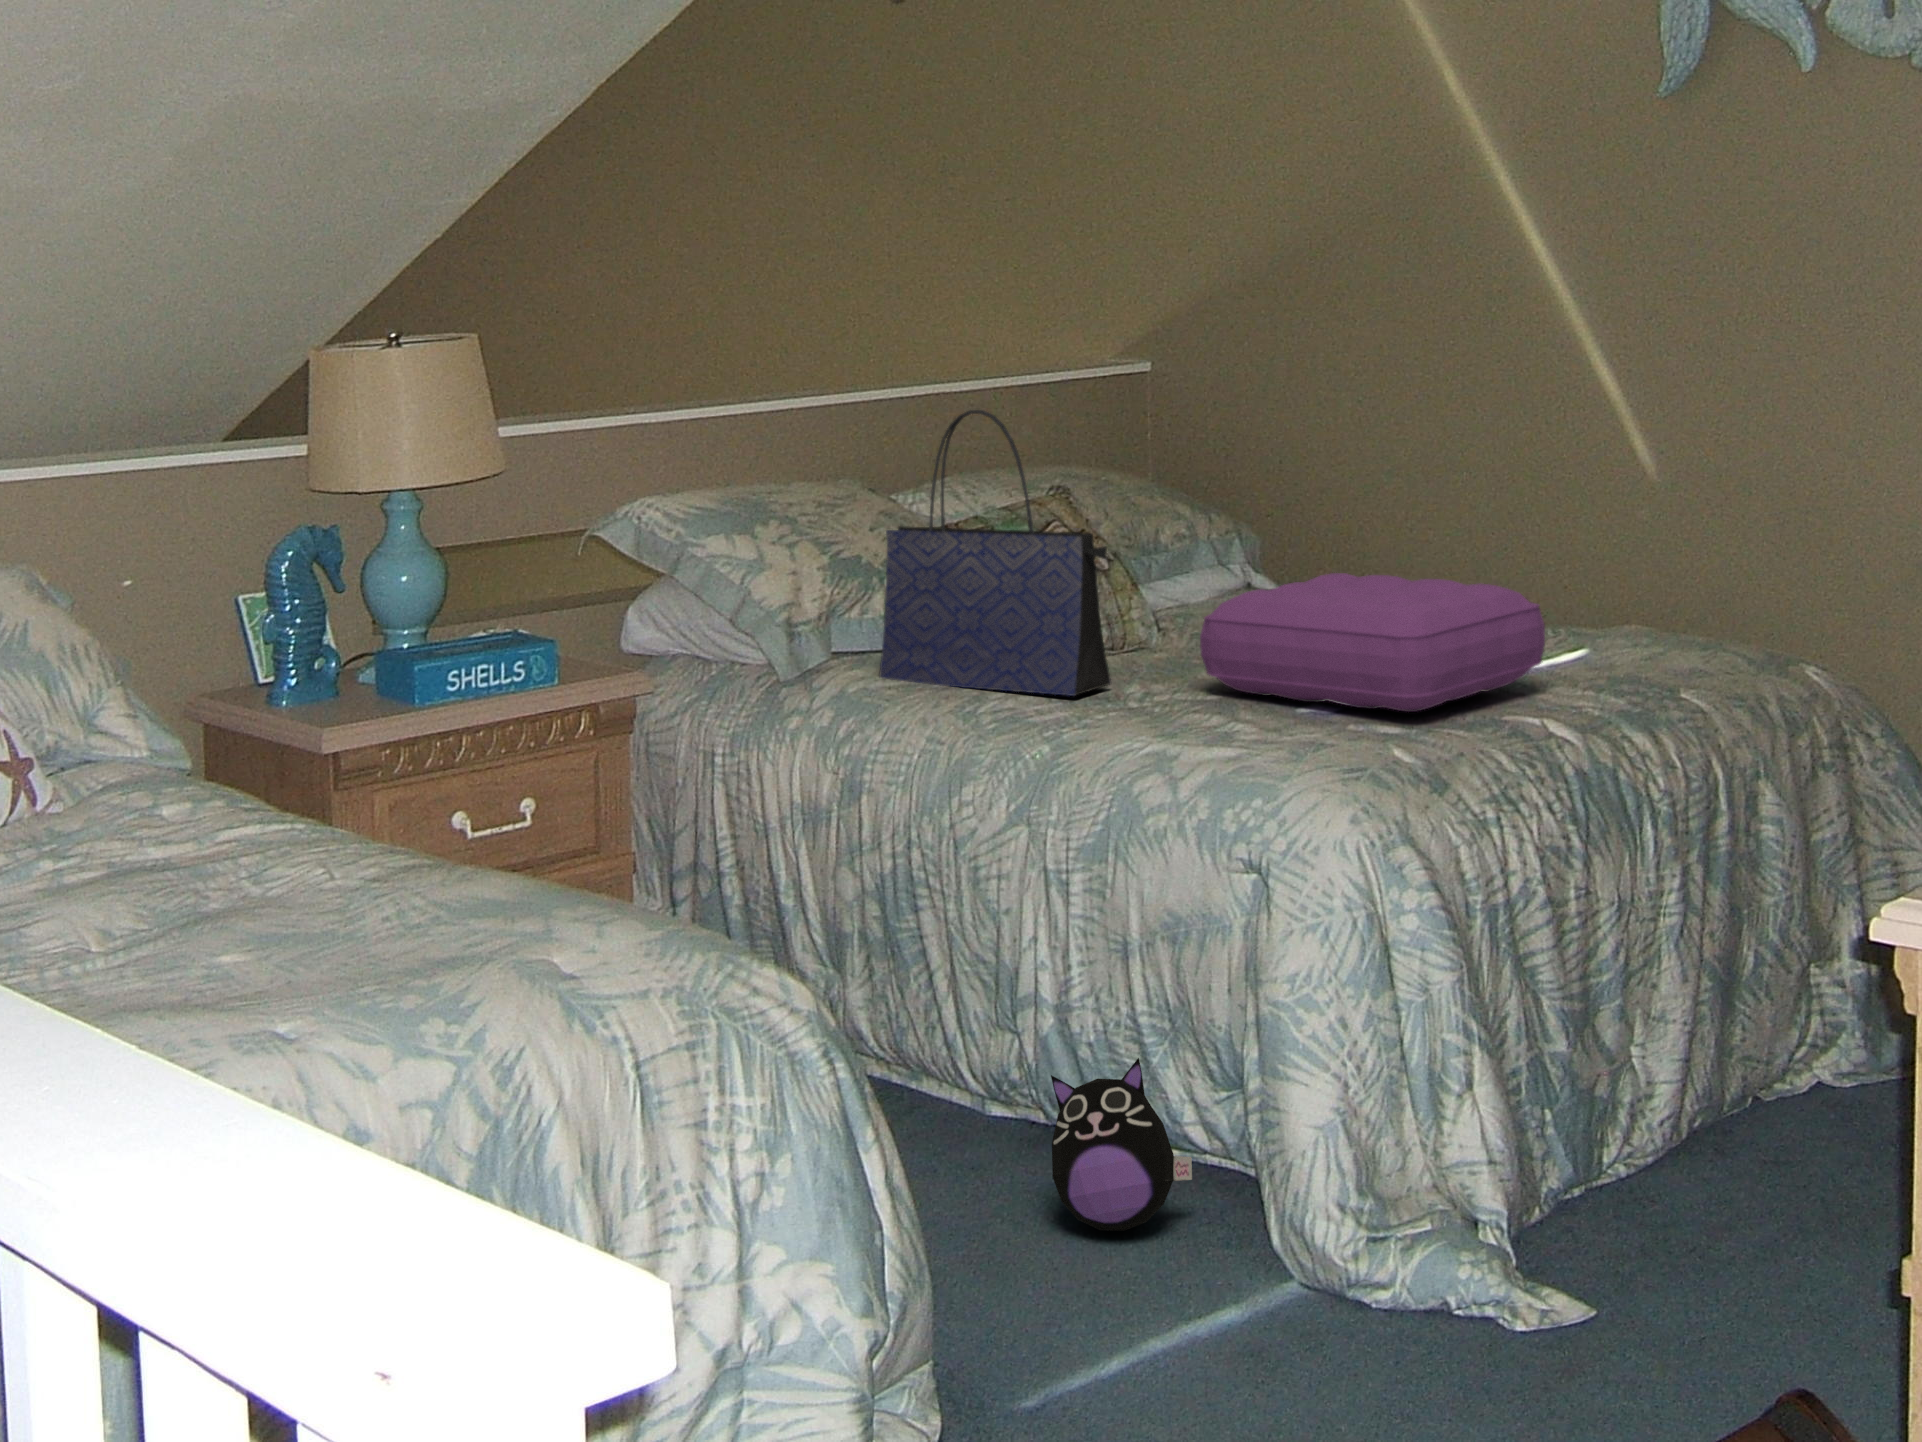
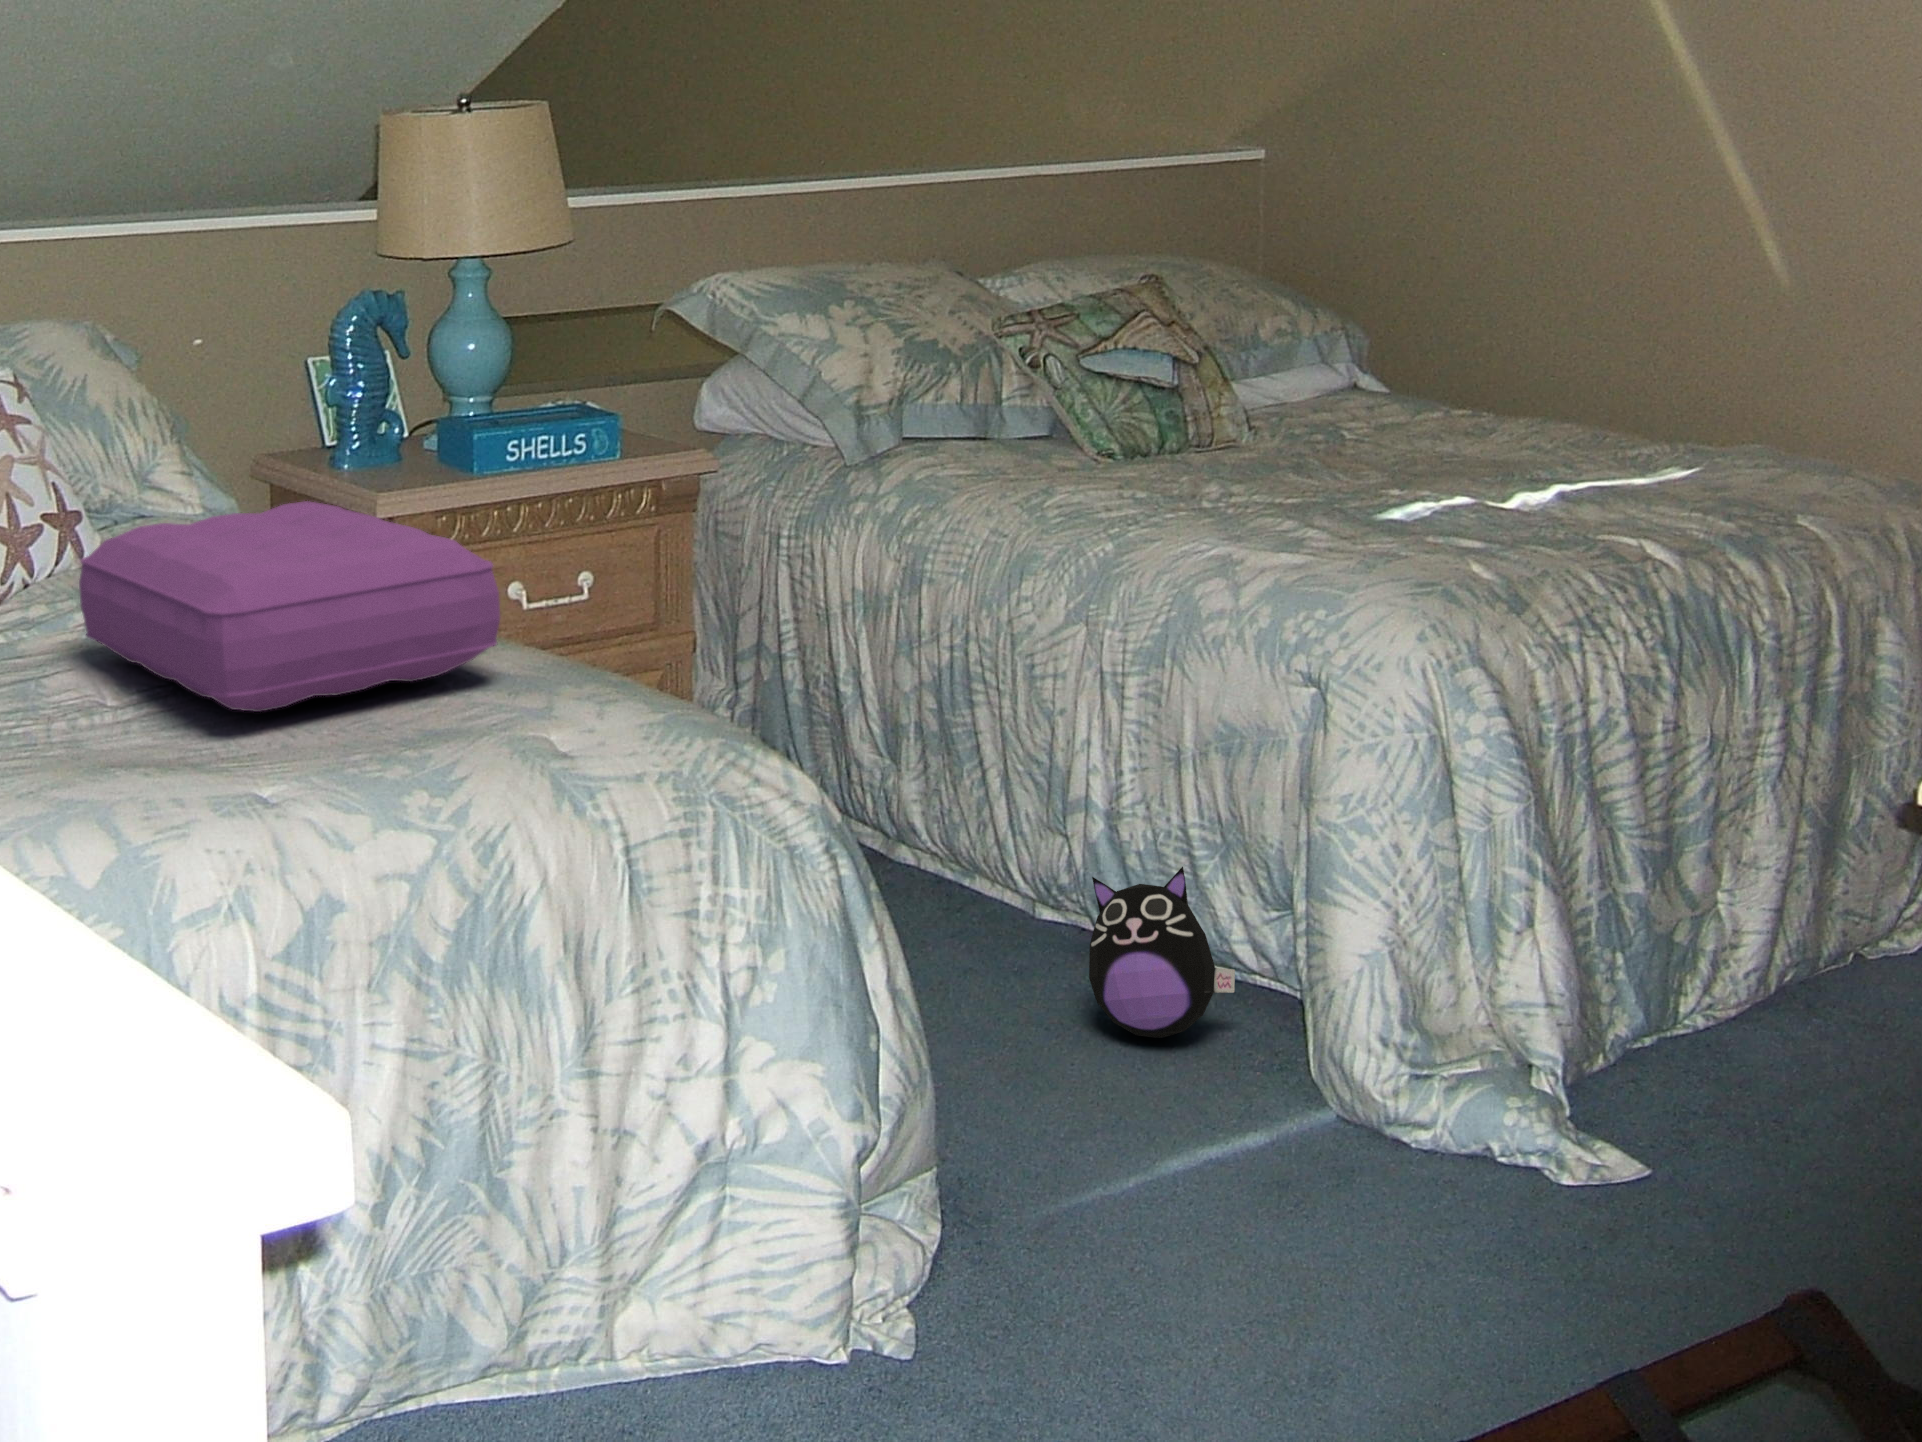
tote bag: present [879,410,1111,696] -> none [946,204,1180,496]
pillow: present [1200,573,1545,712] -> present [79,501,500,712]

